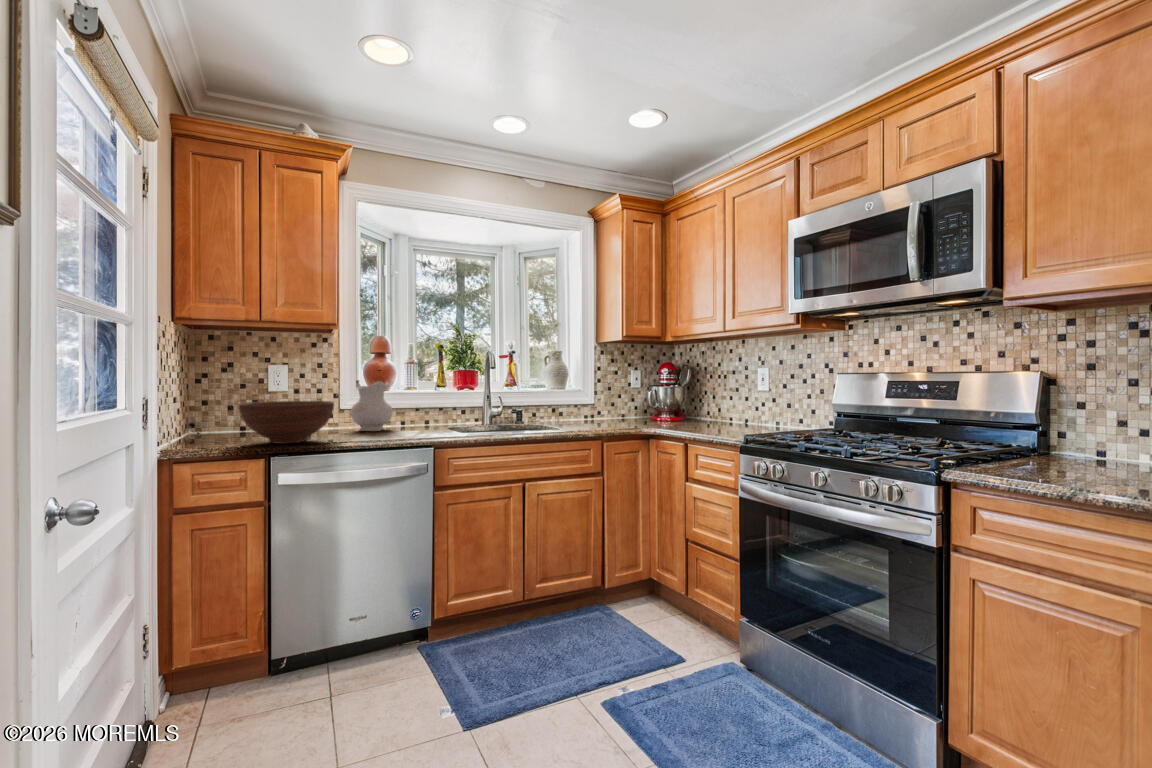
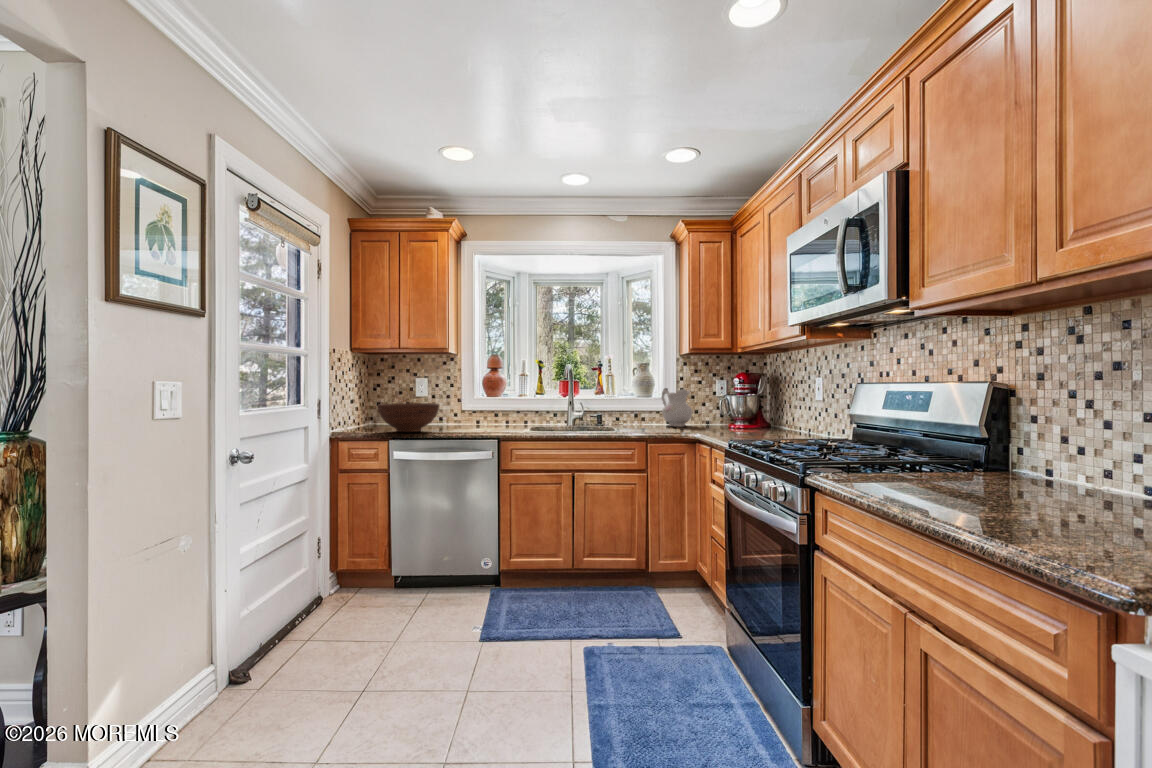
ceramic pitcher: present [351,380,392,431] -> present [662,388,692,427]

